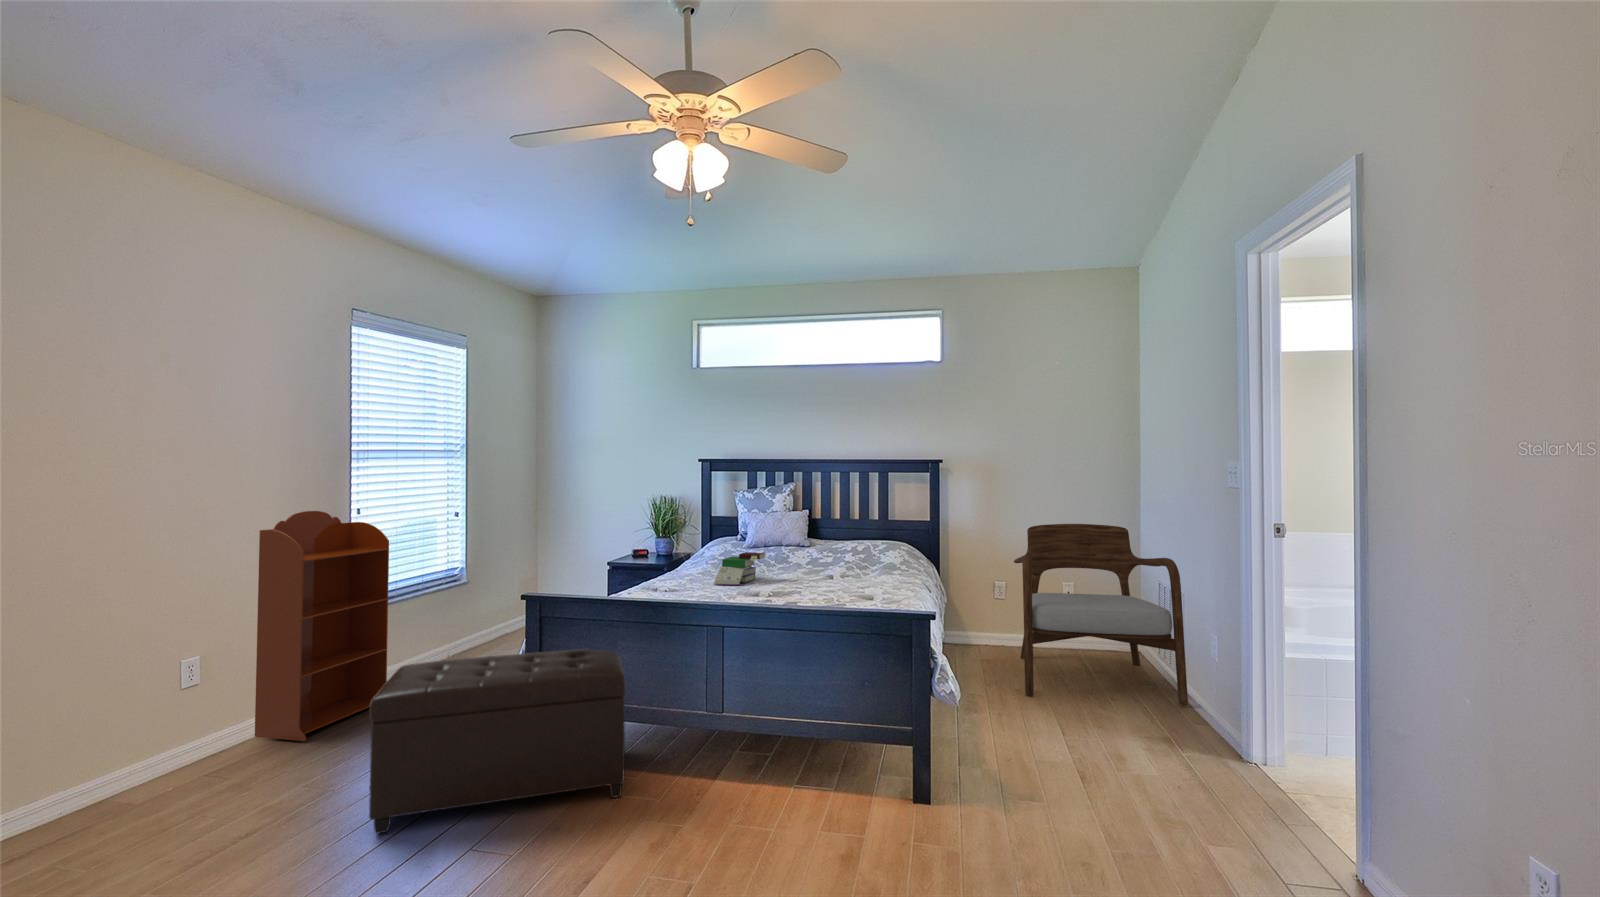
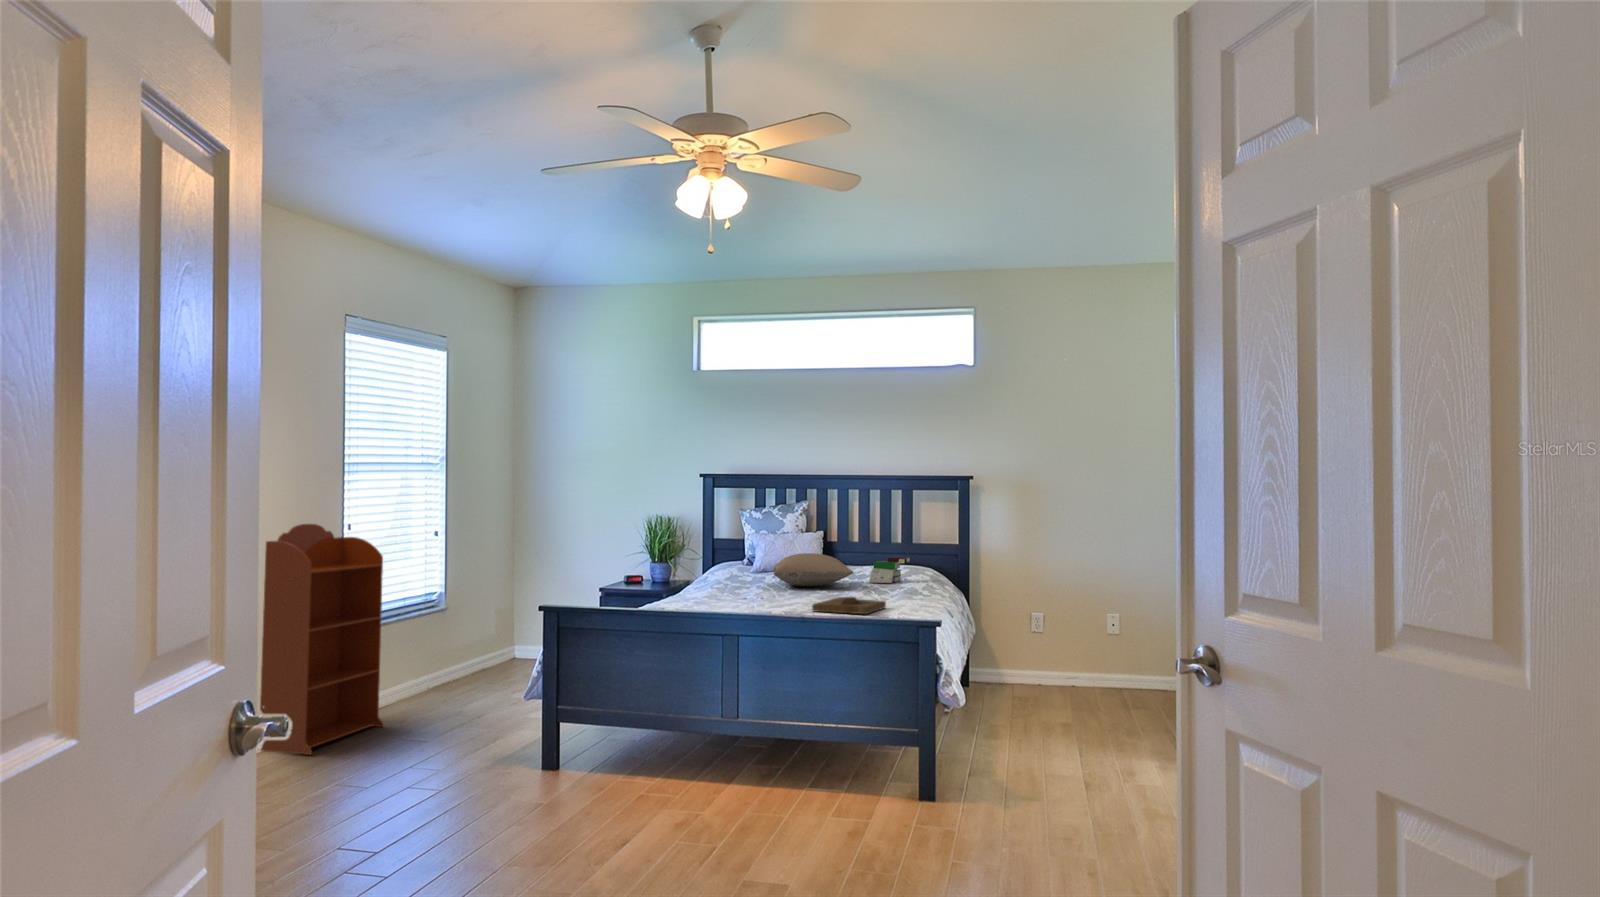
armchair: present [1014,524,1188,705] -> none [1046,547,1224,735]
pillow: none [764,533,838,564] -> present [774,553,853,586]
book: present [714,552,765,585] -> present [869,557,910,583]
tray: none [800,581,872,601] -> present [812,597,886,614]
ottoman: present [369,648,626,834] -> none [406,660,641,819]

